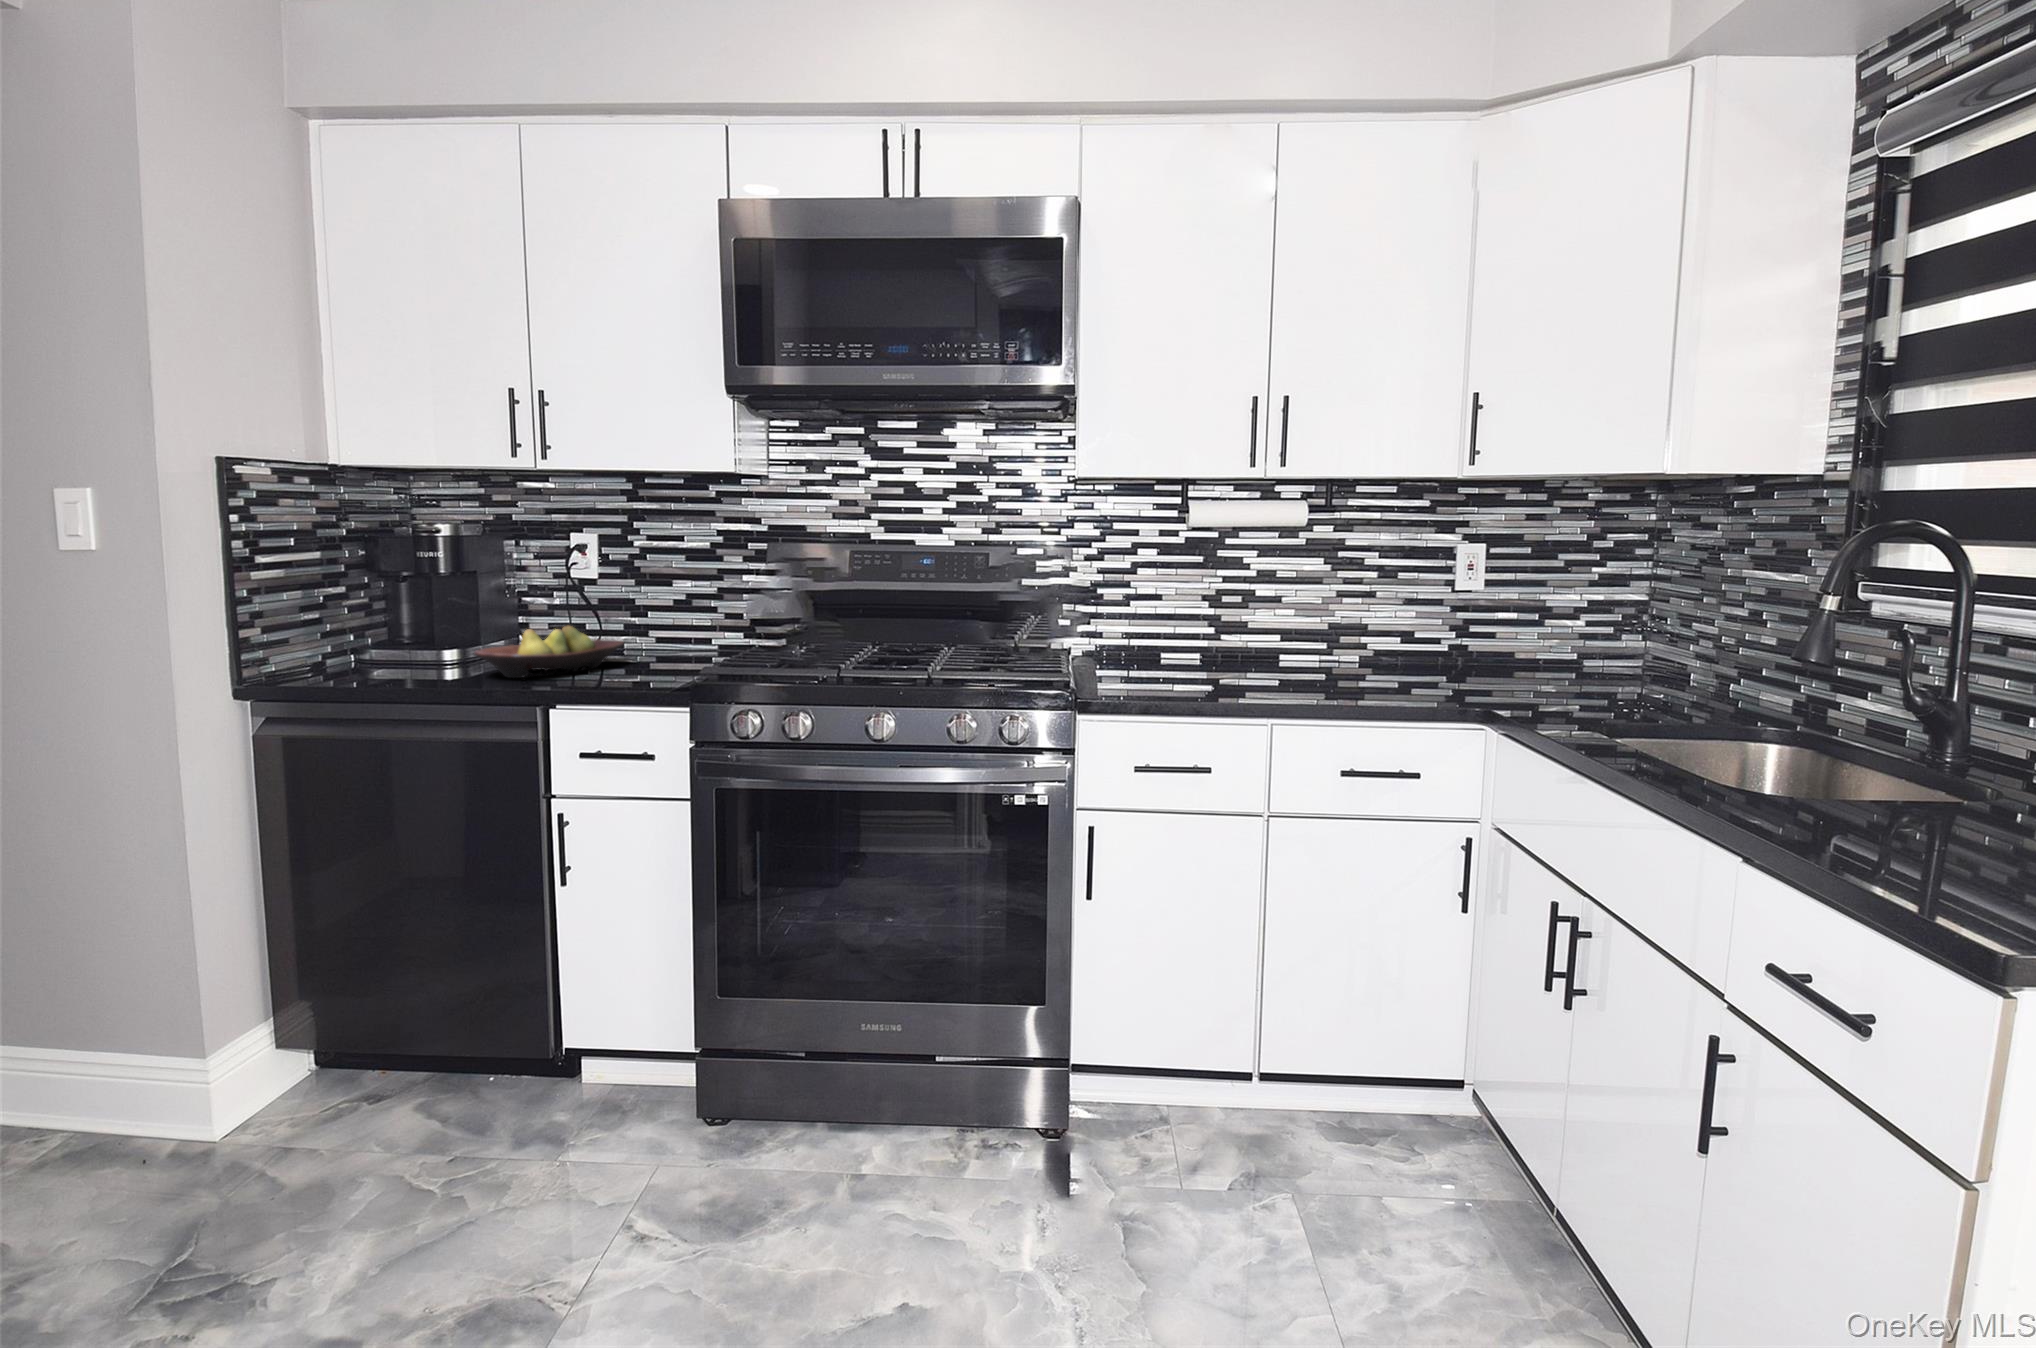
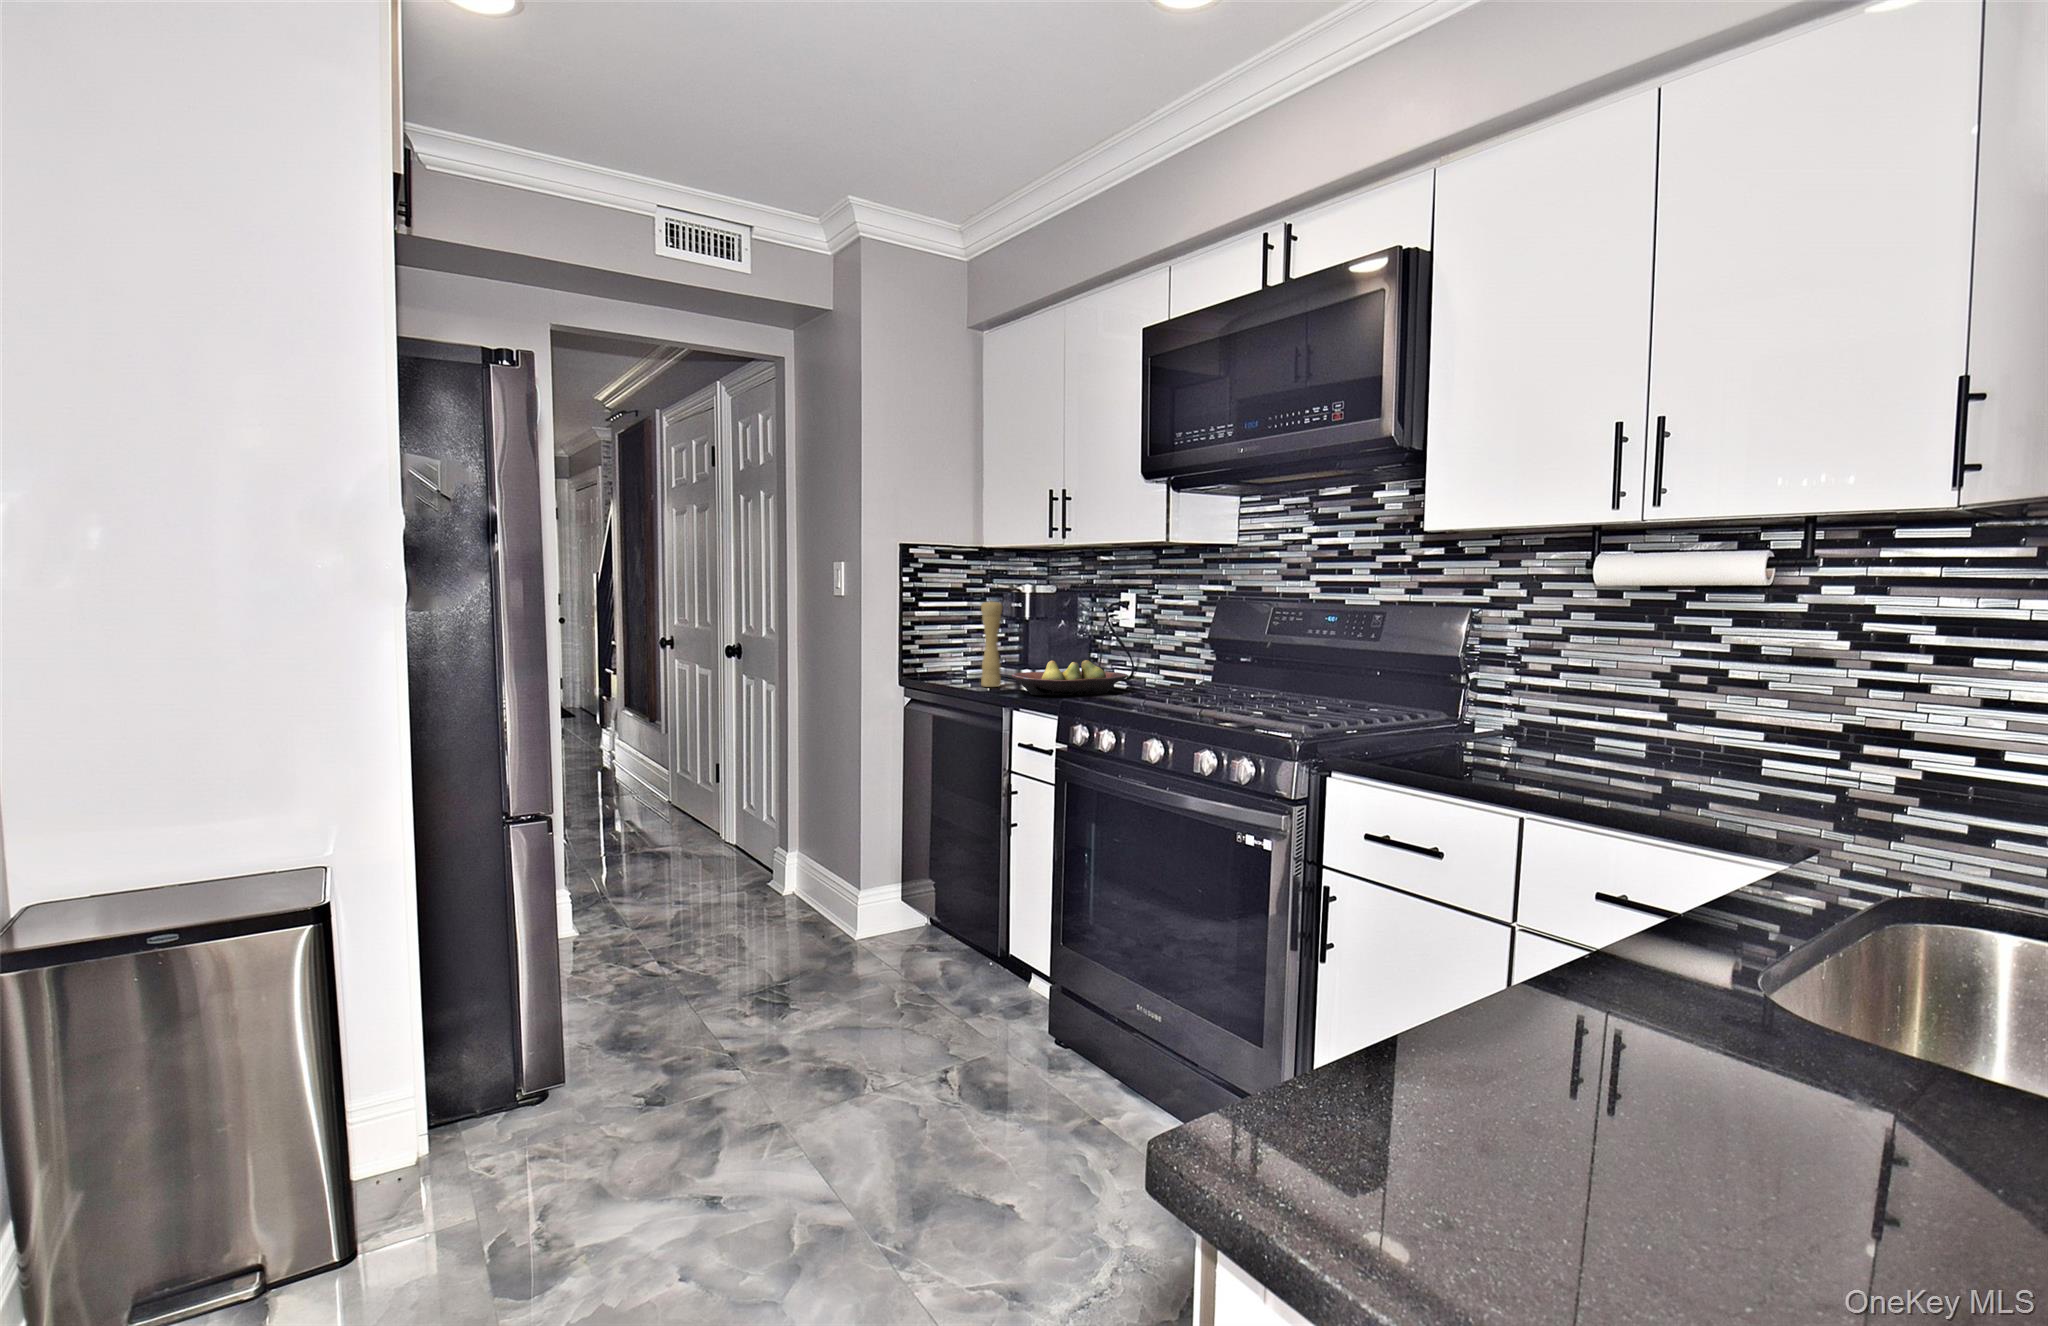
pepper mill: none [379,548,422,676] -> present [981,601,1003,687]

